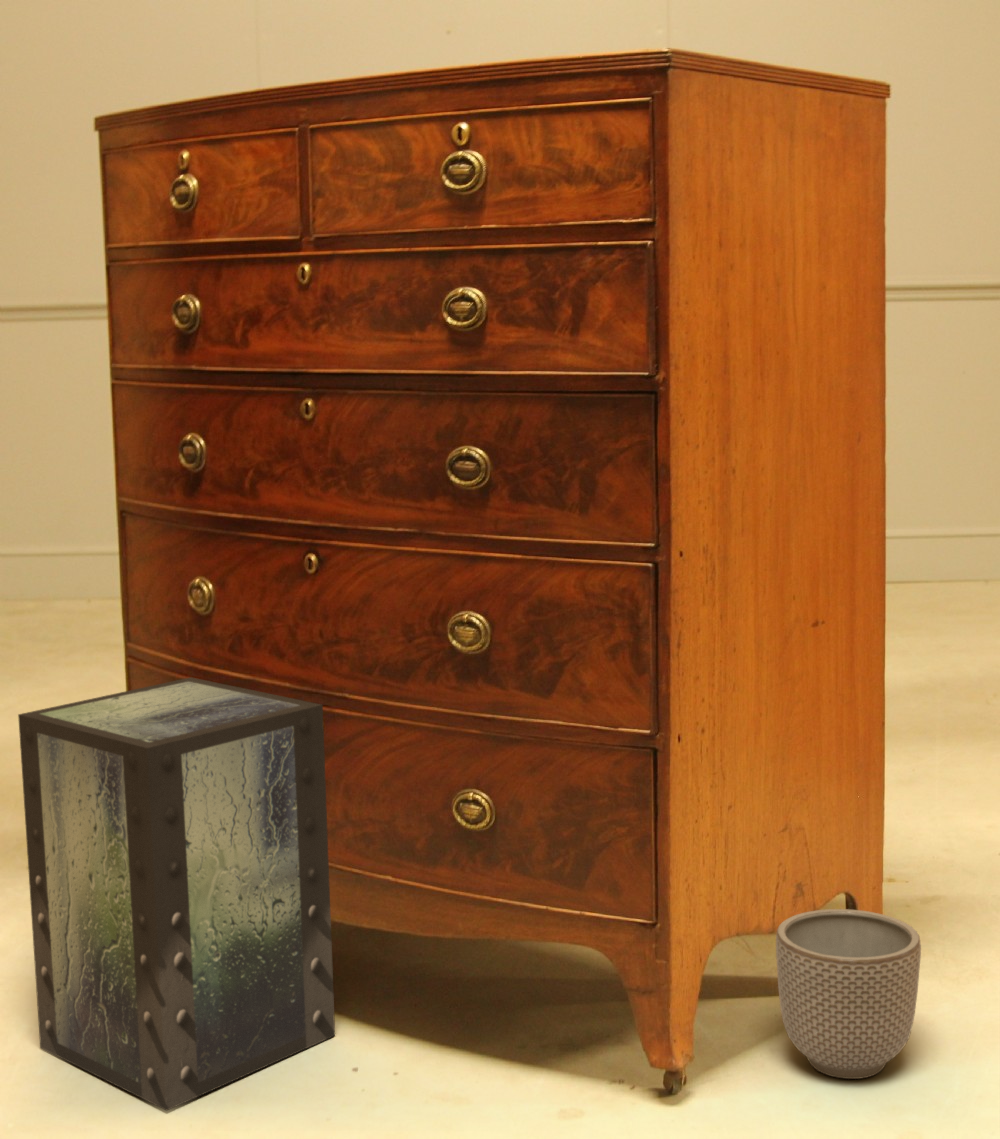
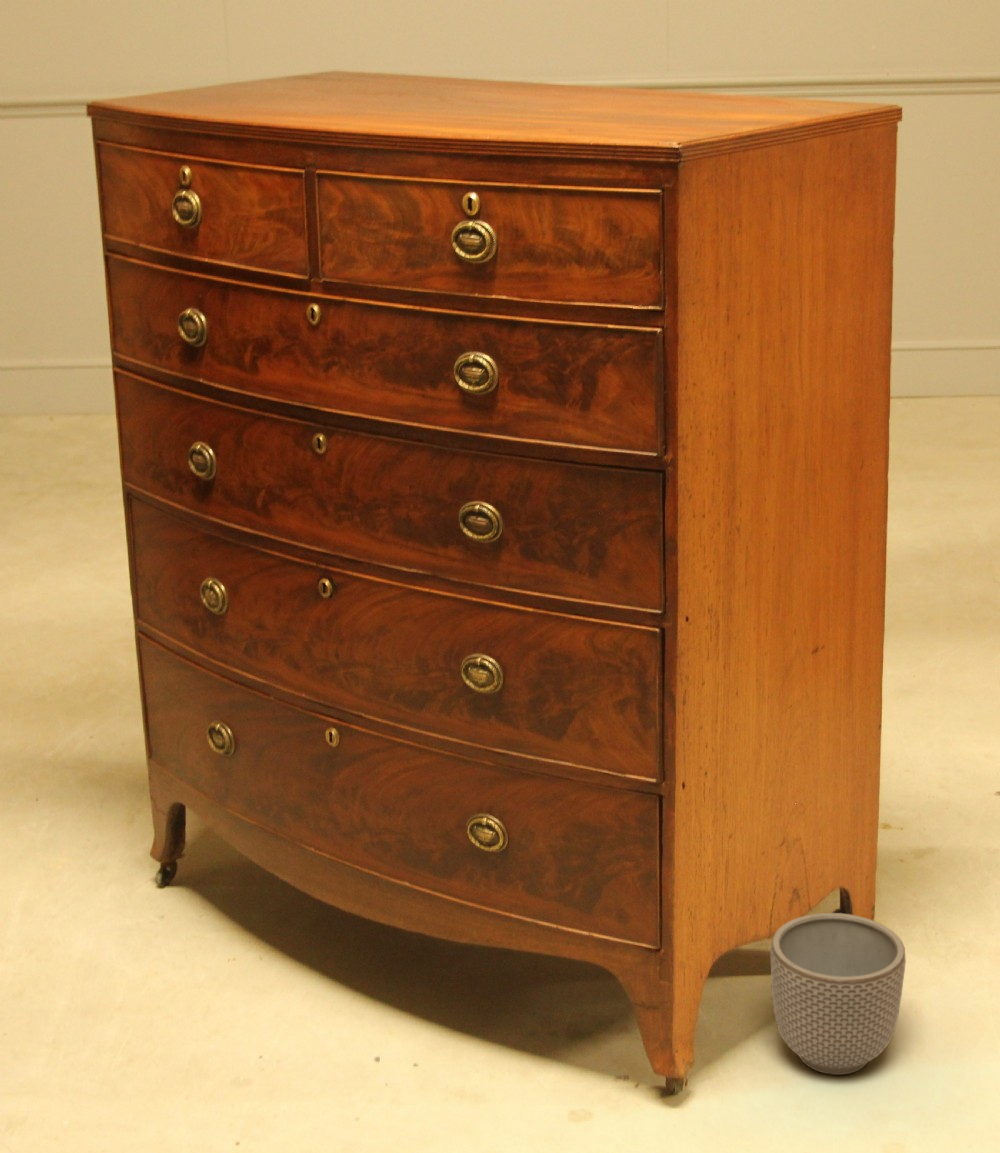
storage box: present [18,678,335,1110] -> none [48,681,357,1110]

